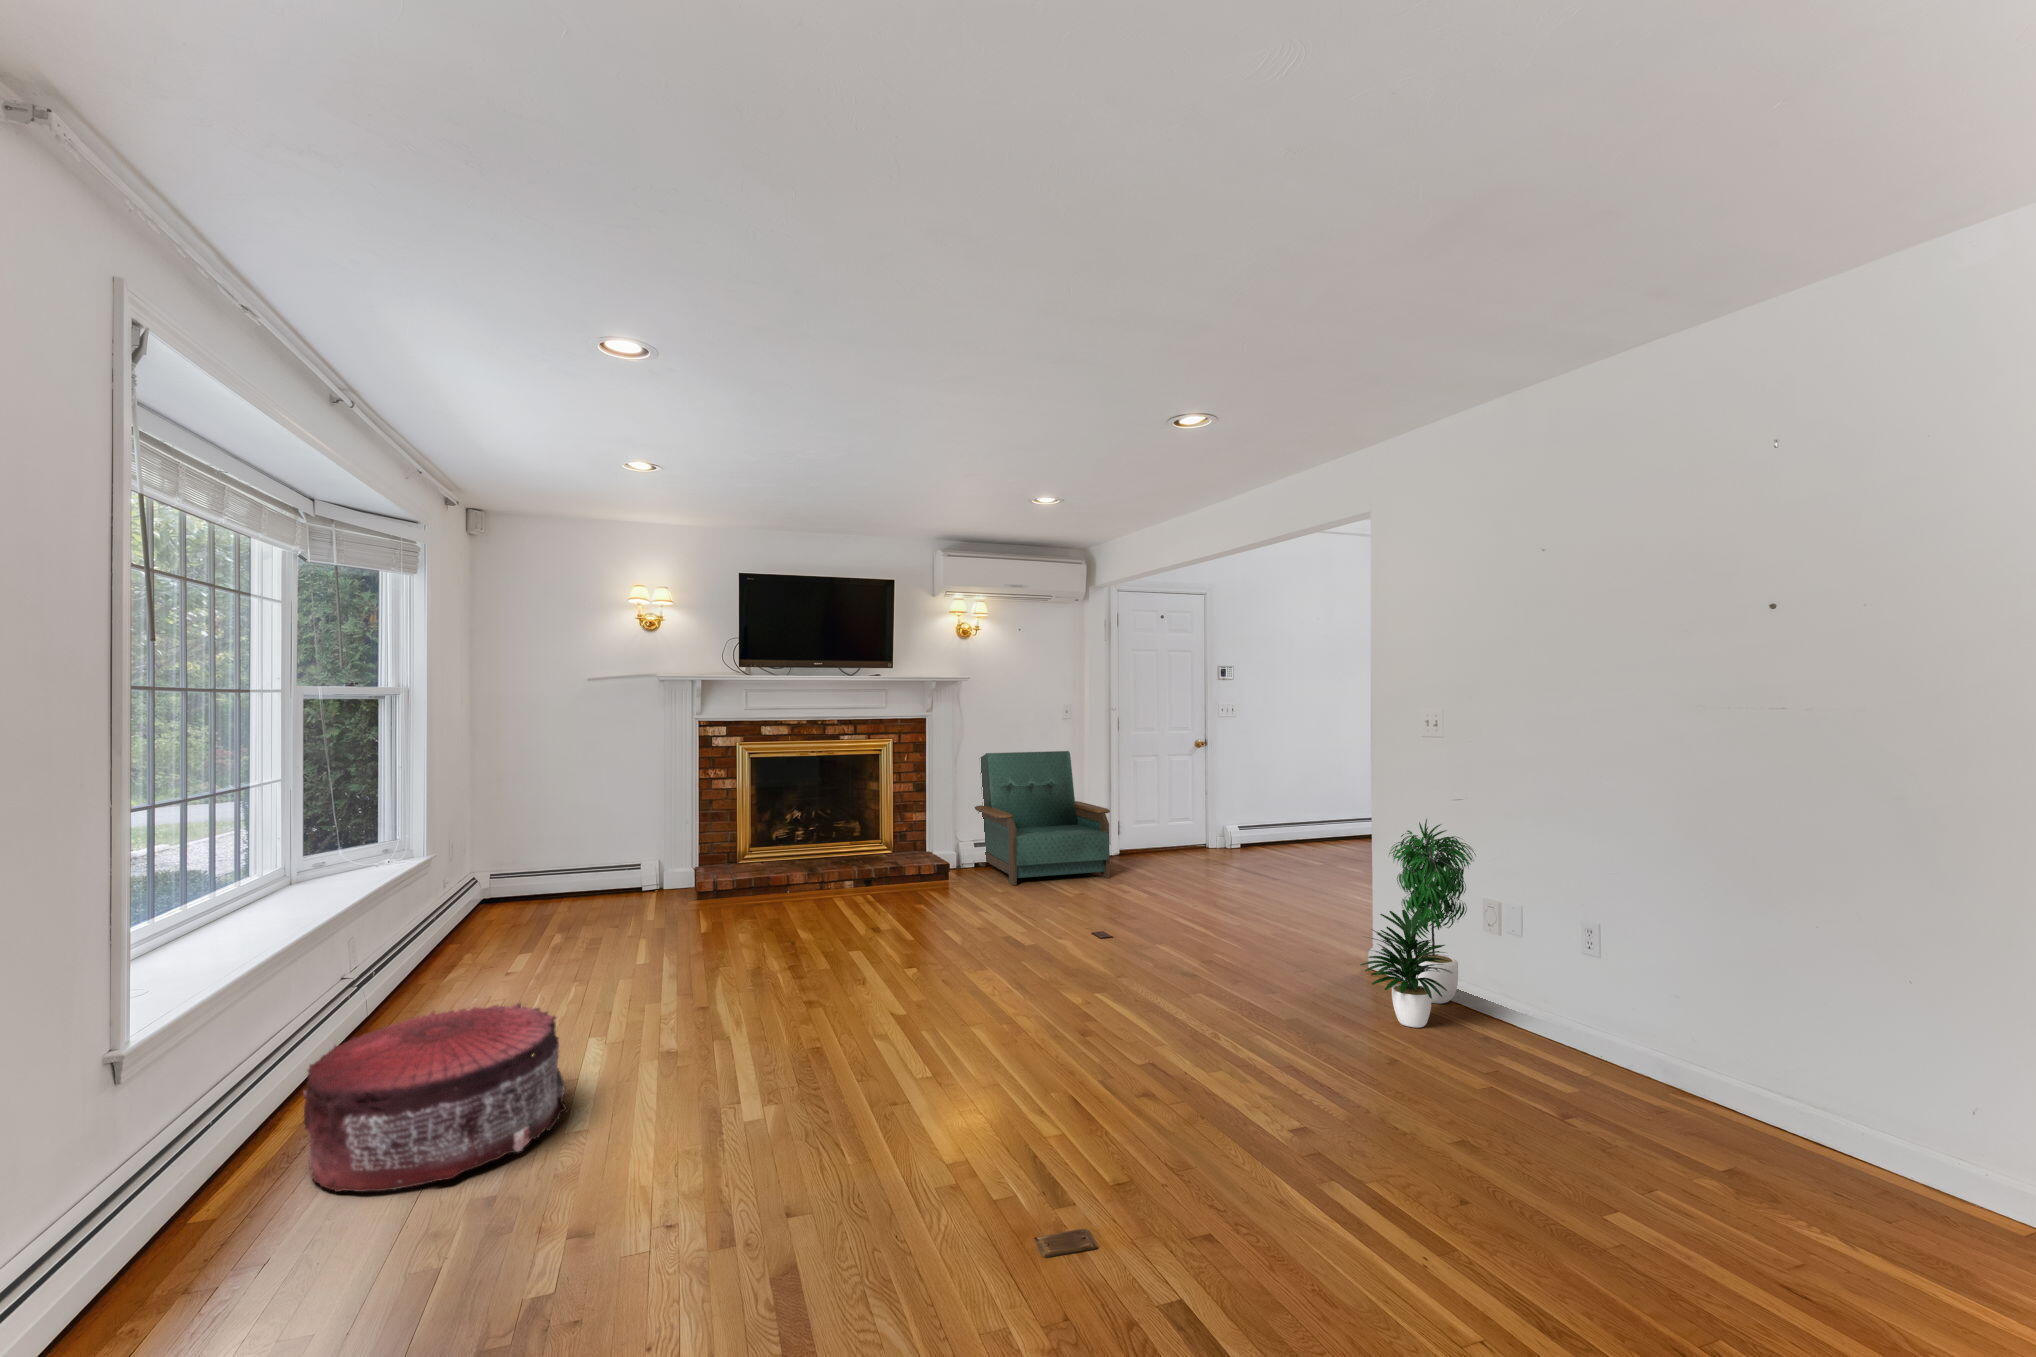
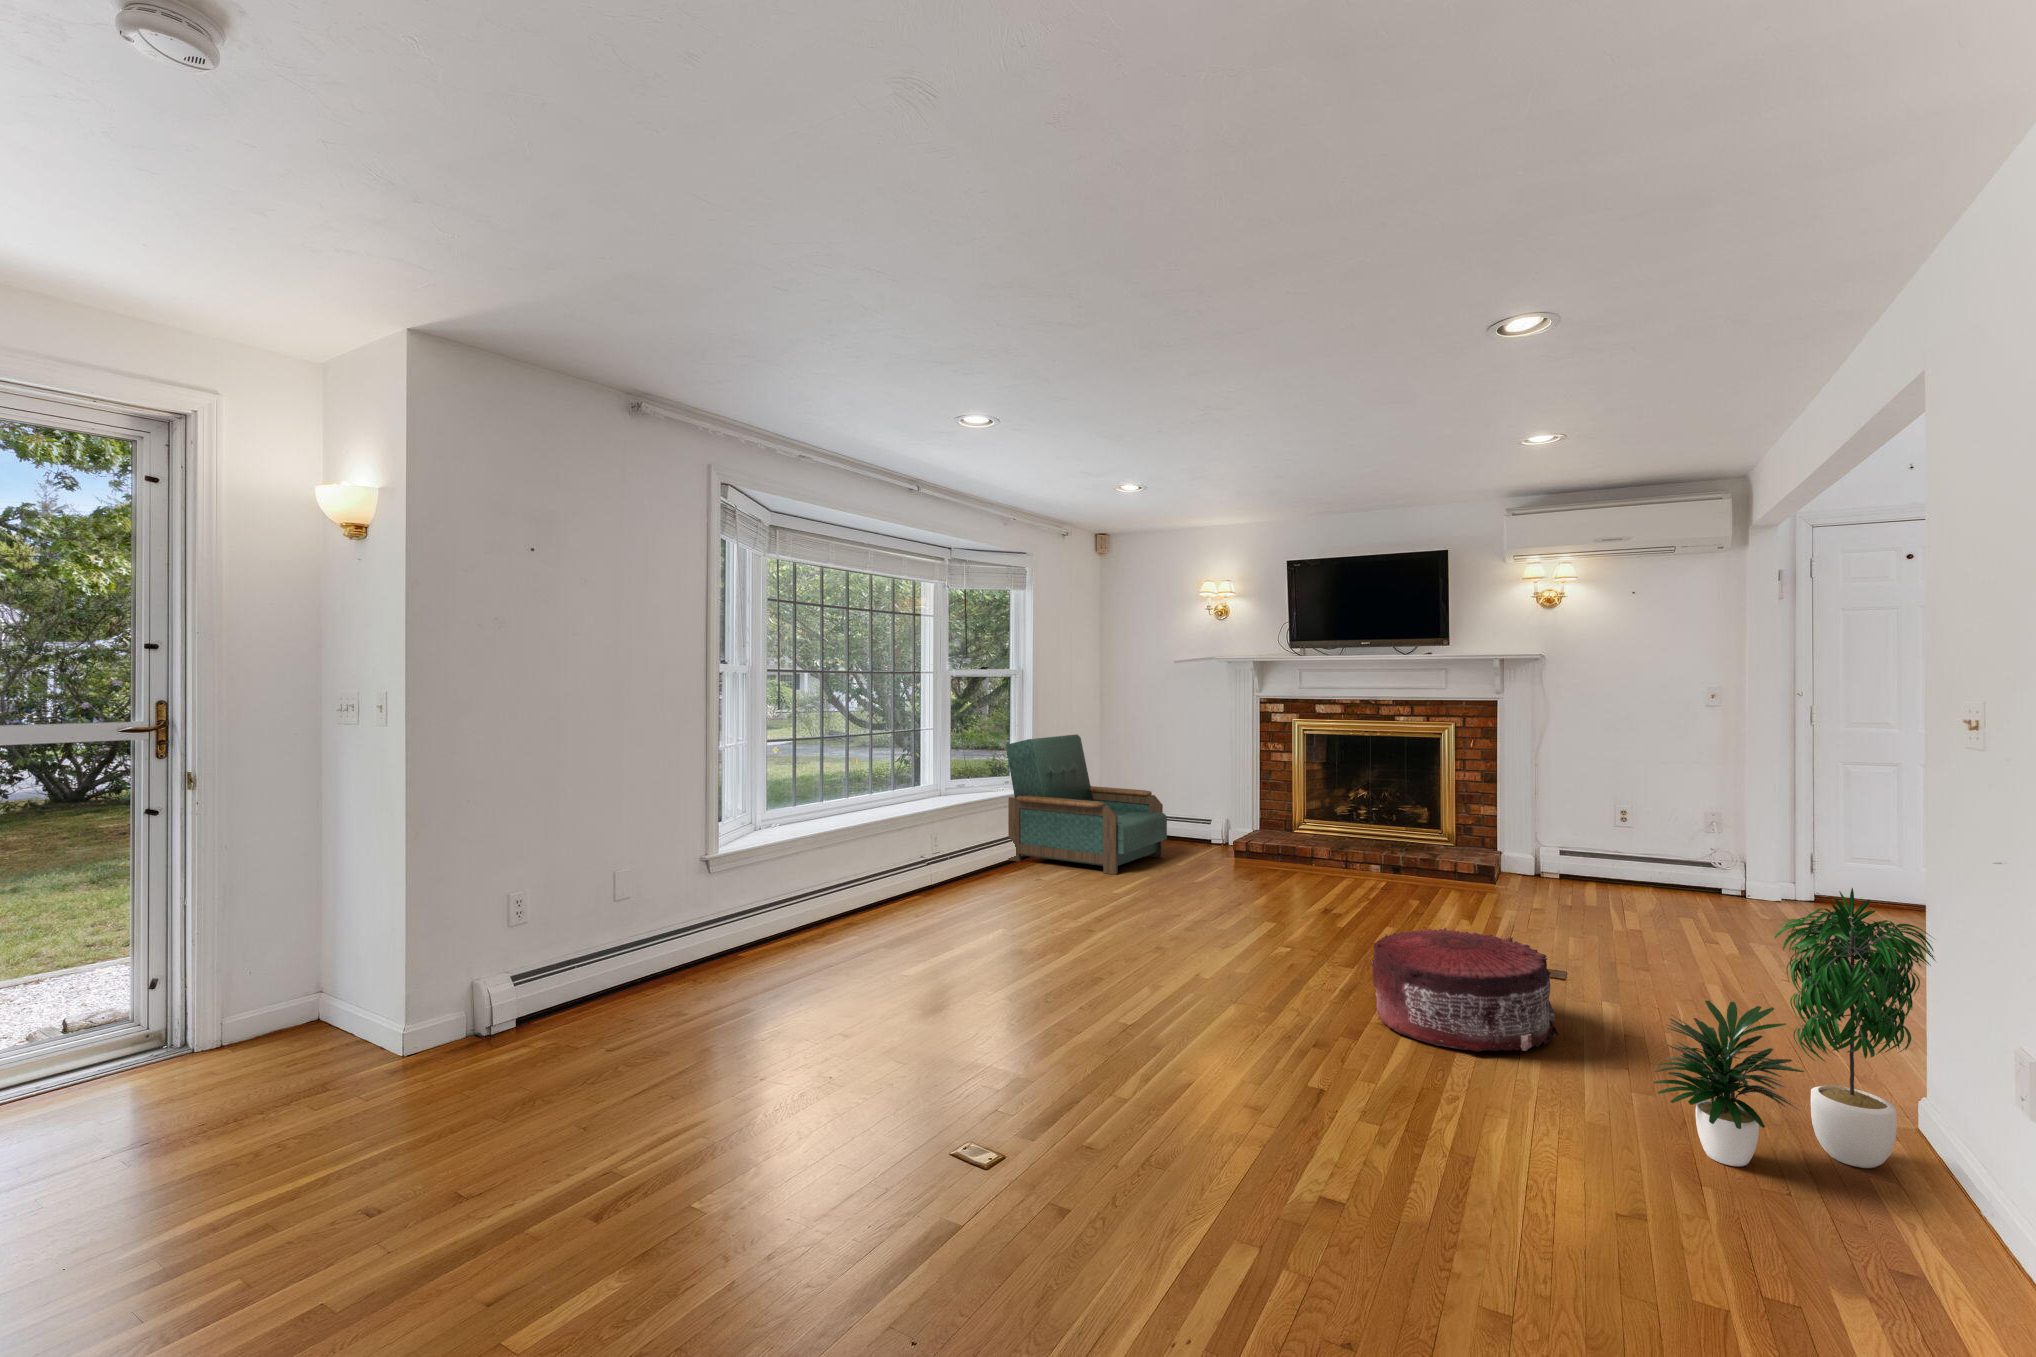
armchair: present [975,751,1110,885] -> present [1006,734,1167,875]
pouf: present [303,1003,567,1192] -> present [1370,928,1558,1052]

